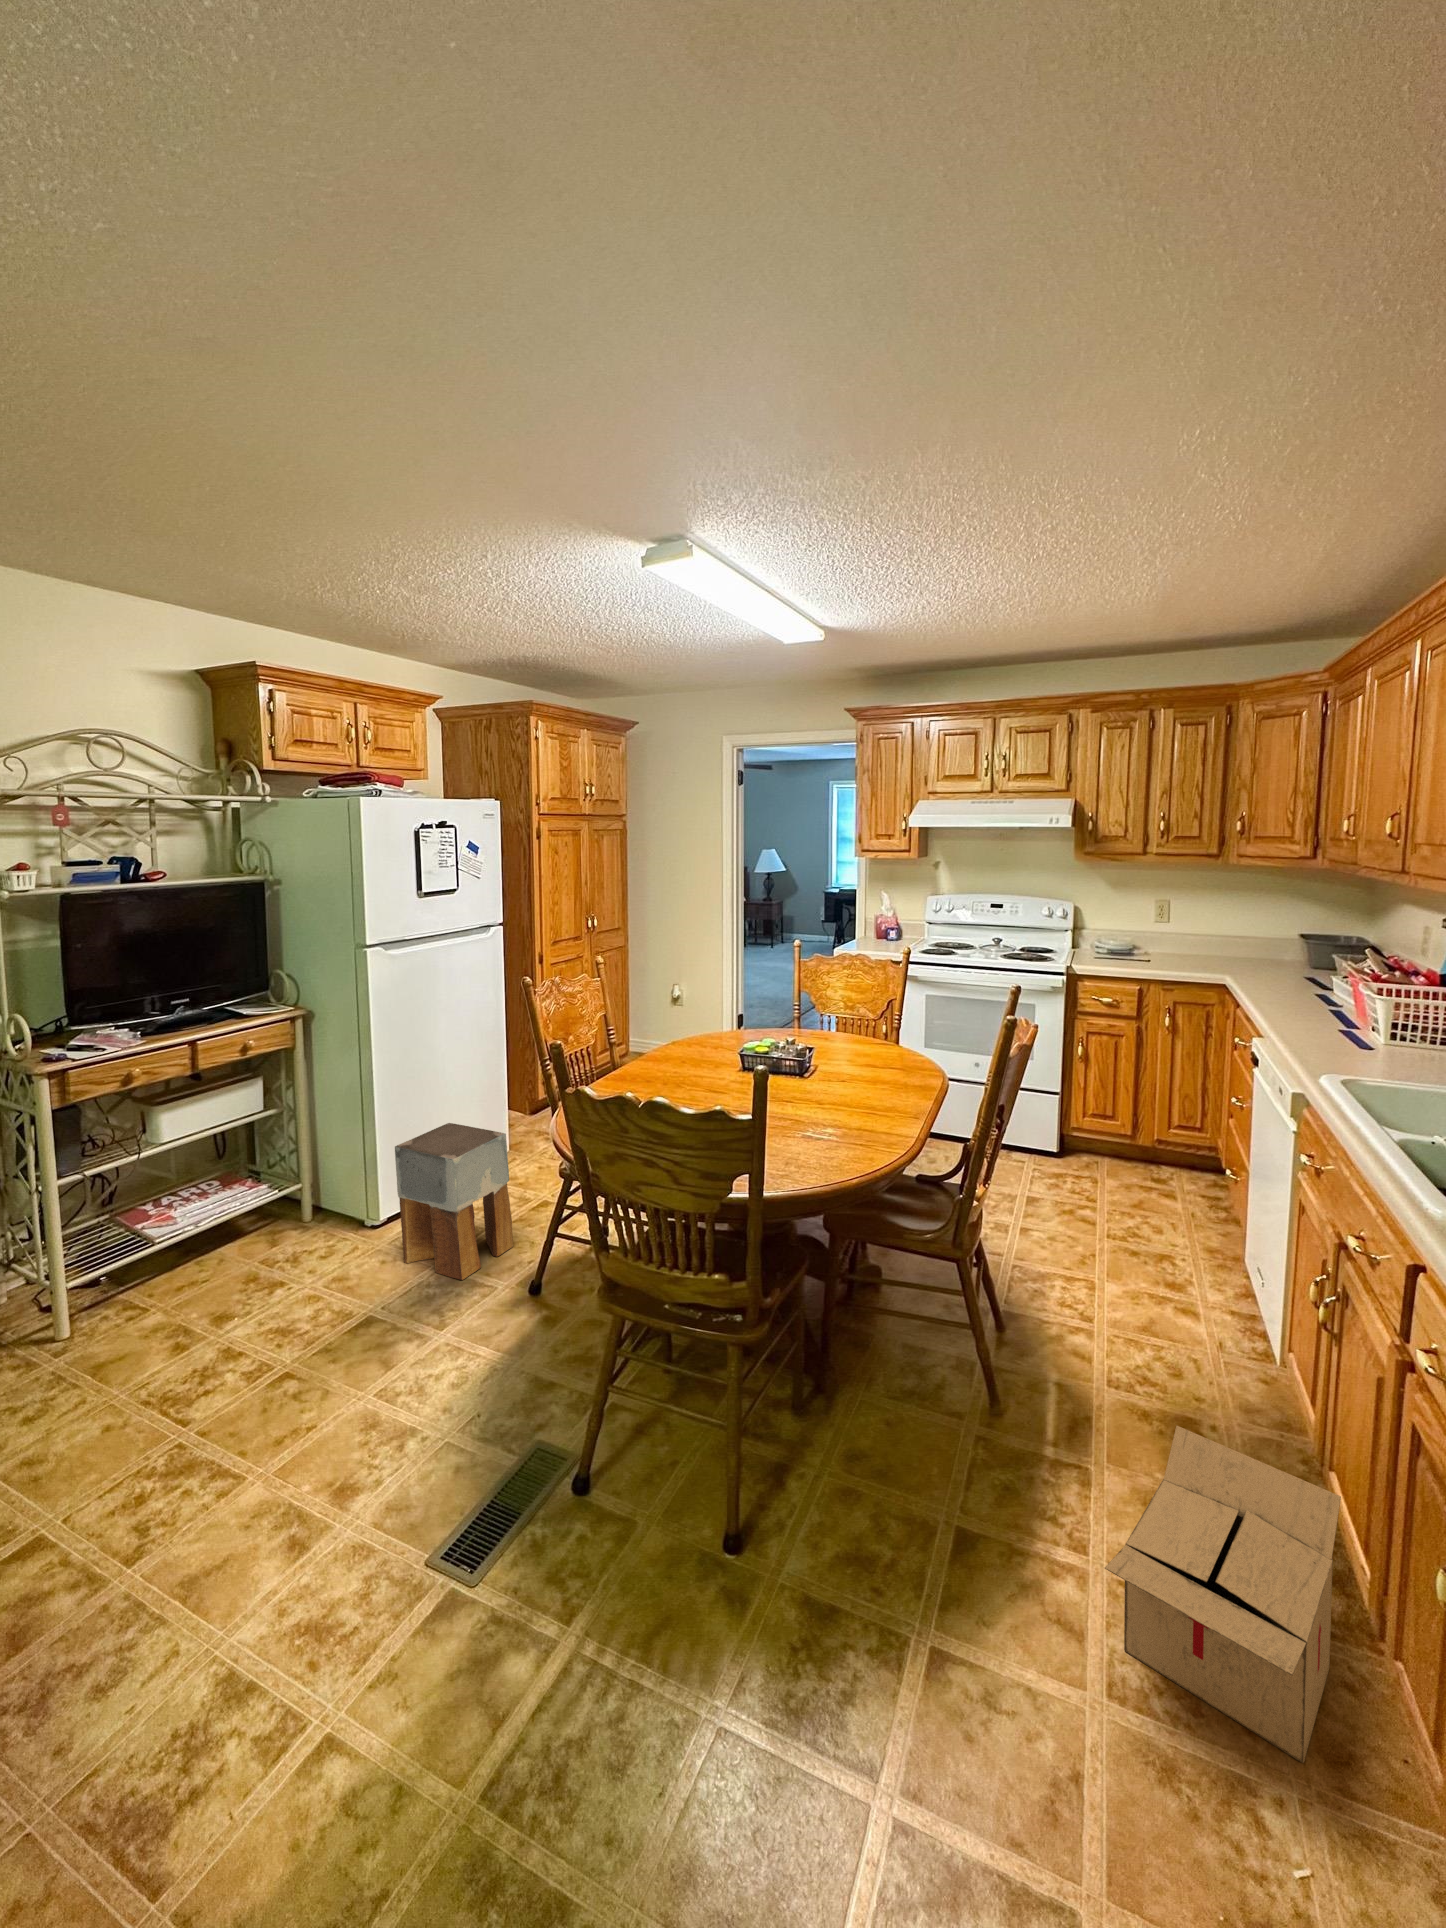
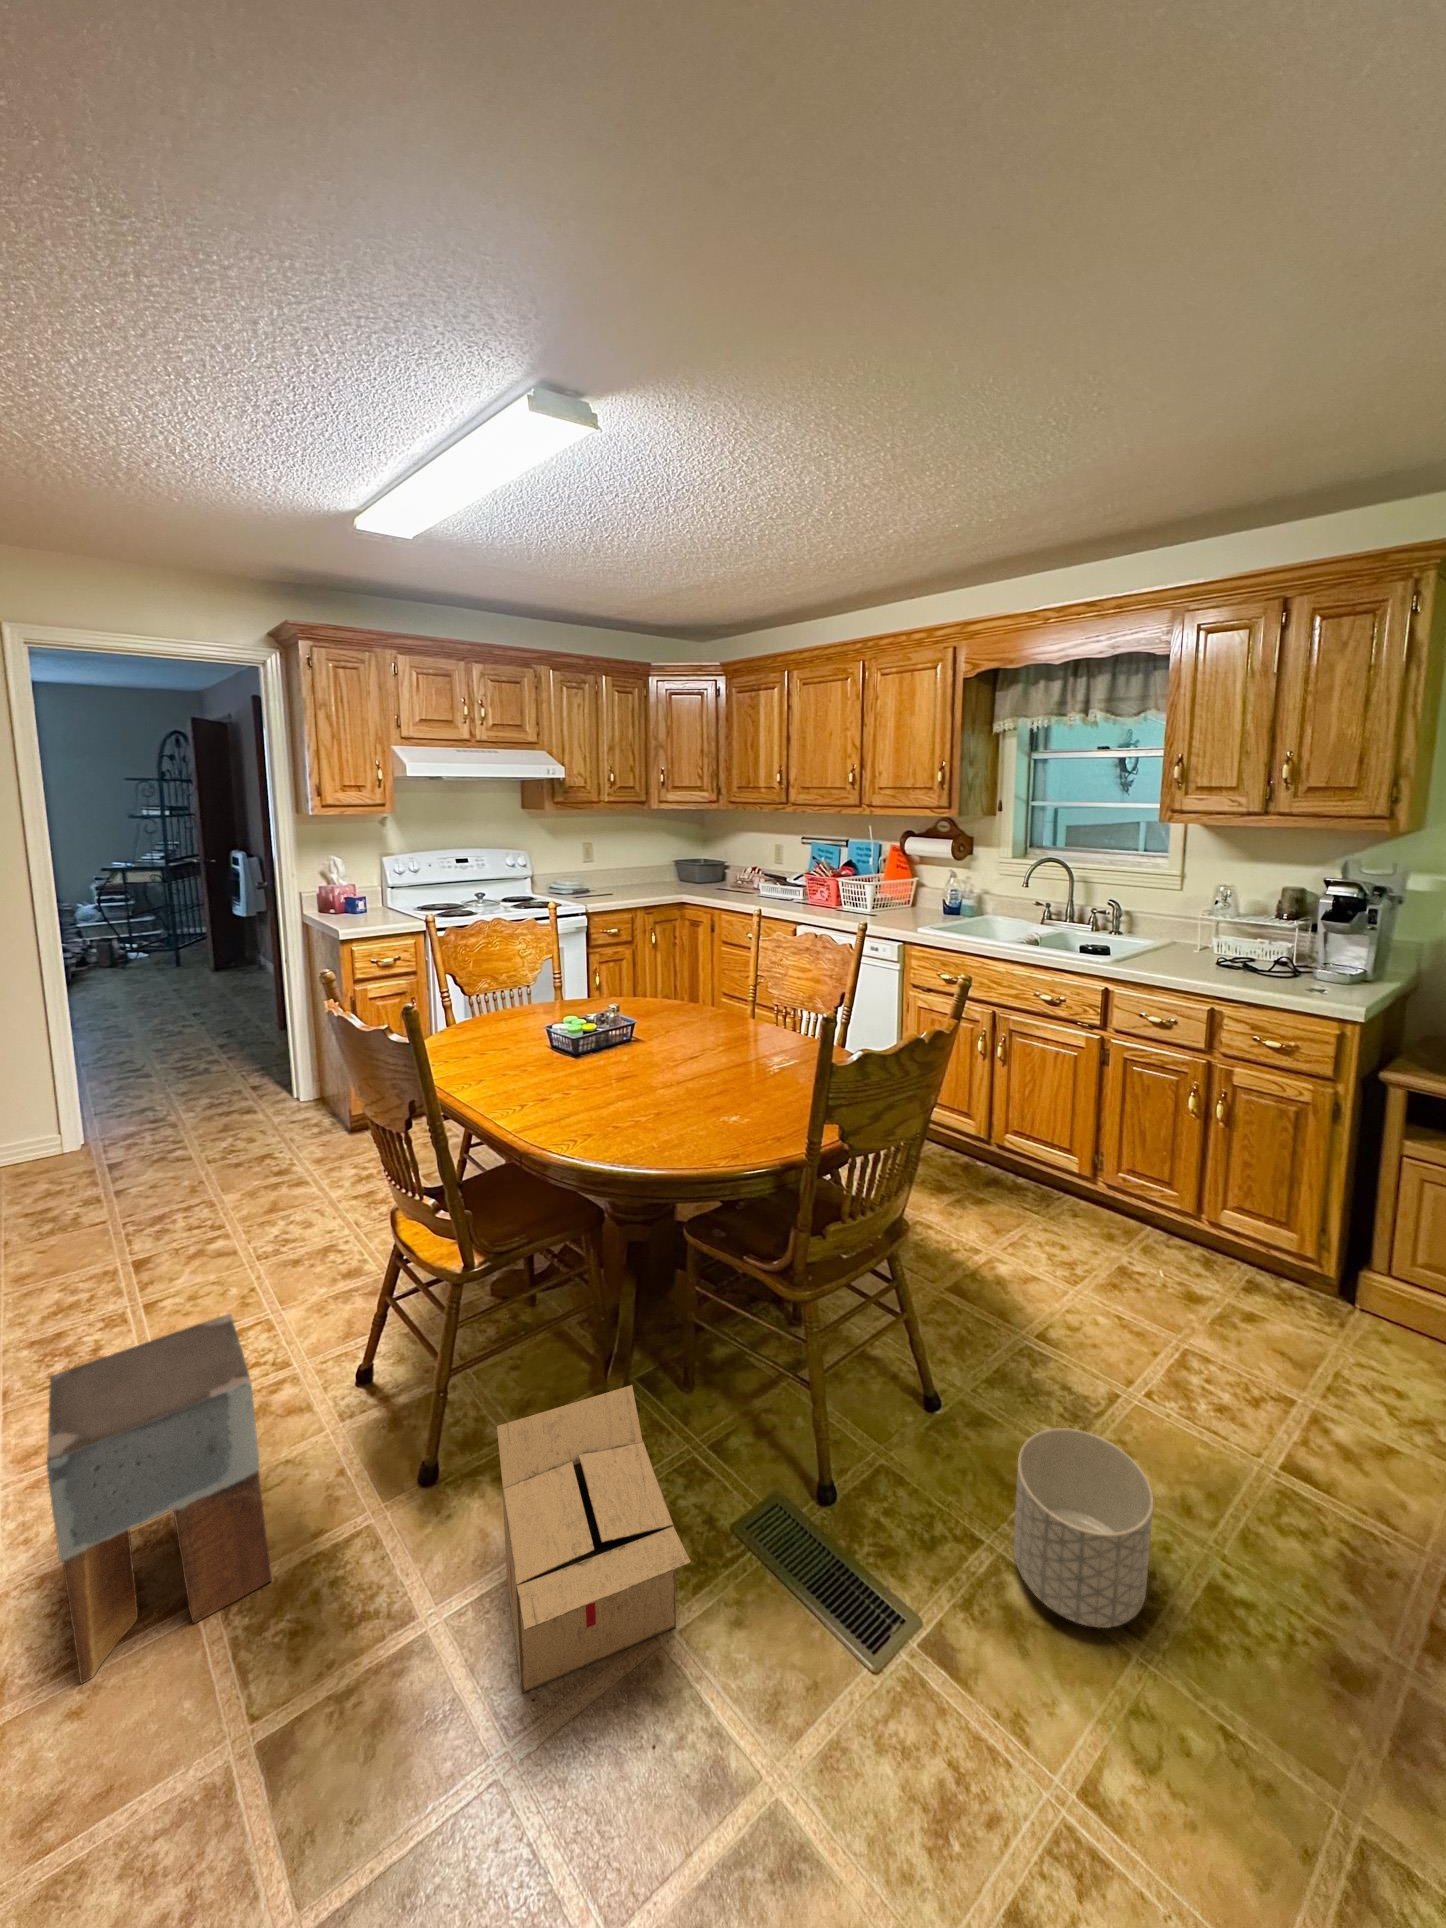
cardboard box: present [1105,1426,1341,1763] -> present [497,1385,691,1693]
planter: none [460,1545,611,1785] -> present [1014,1428,1153,1628]

